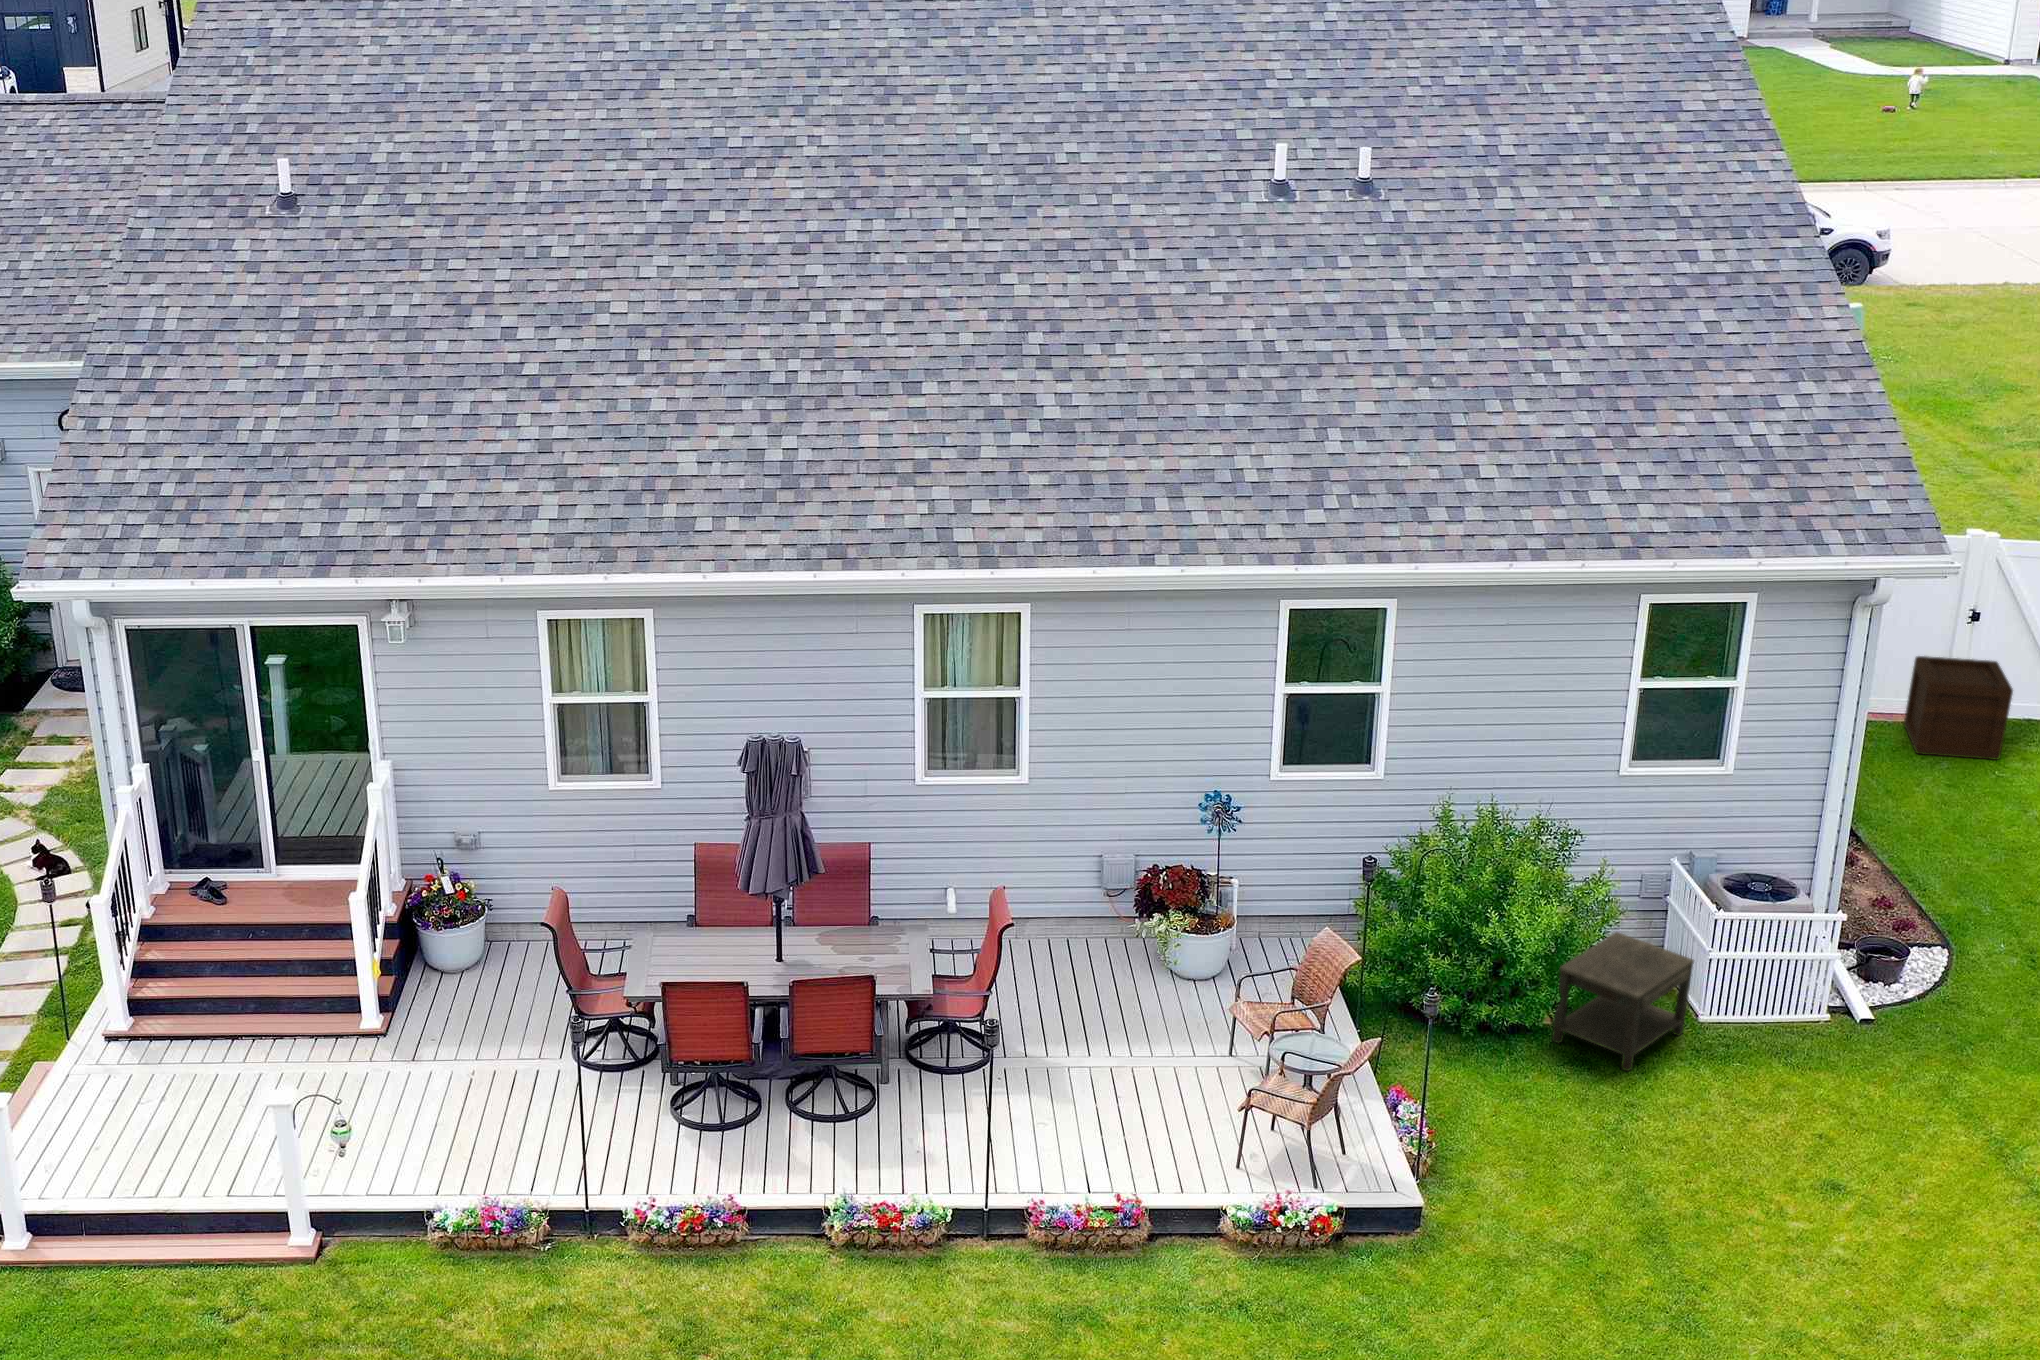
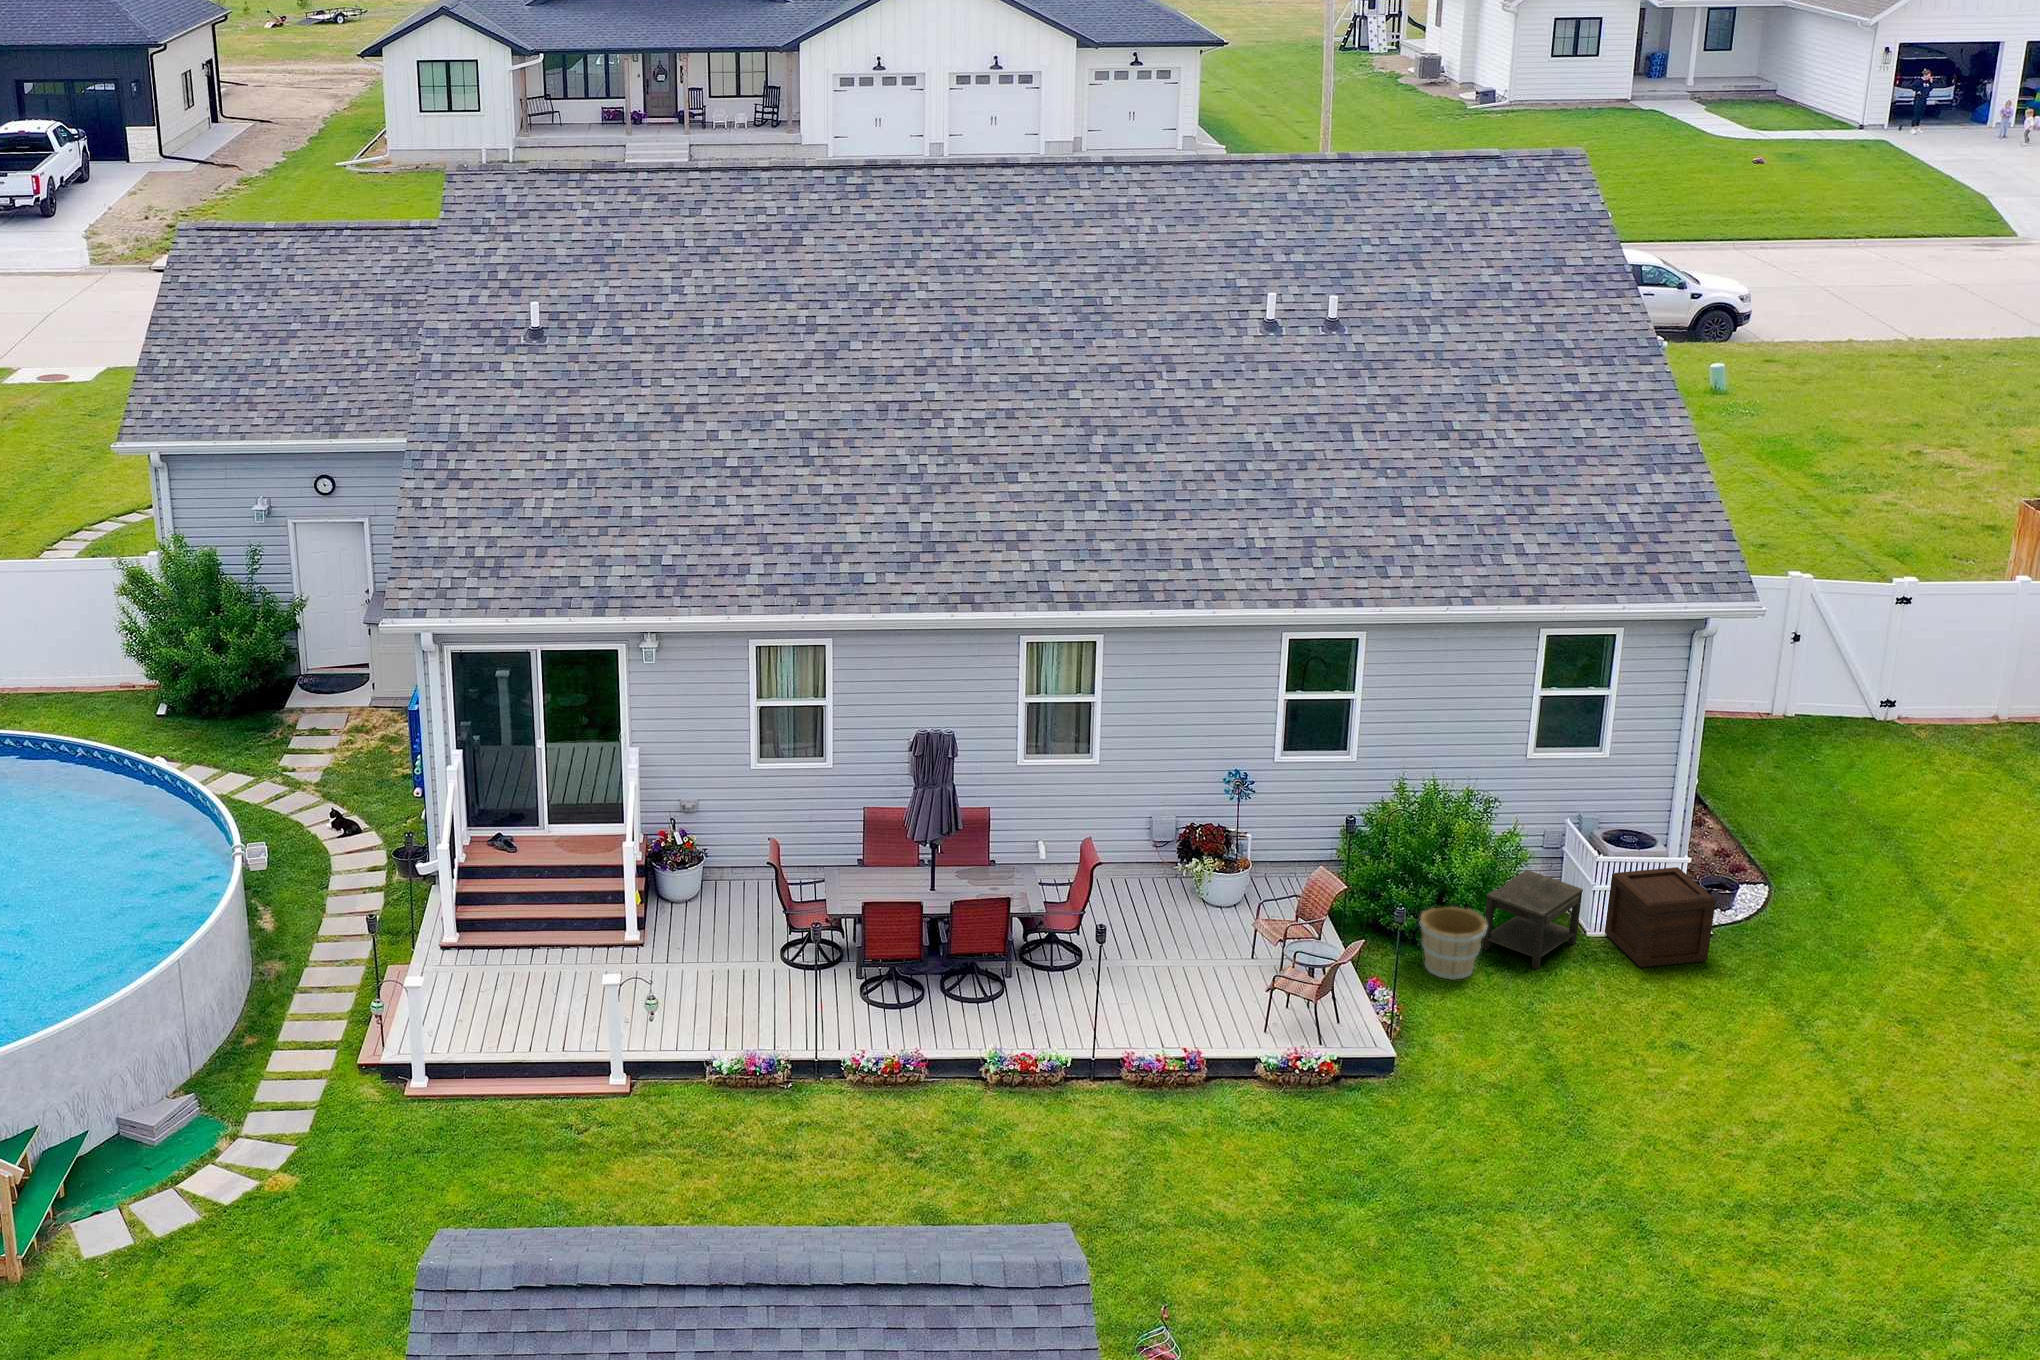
wooden crate: present [1904,656,2013,760] -> present [1605,867,1716,968]
wooden bucket: none [1464,984,1559,1087] -> present [1420,907,1487,980]

